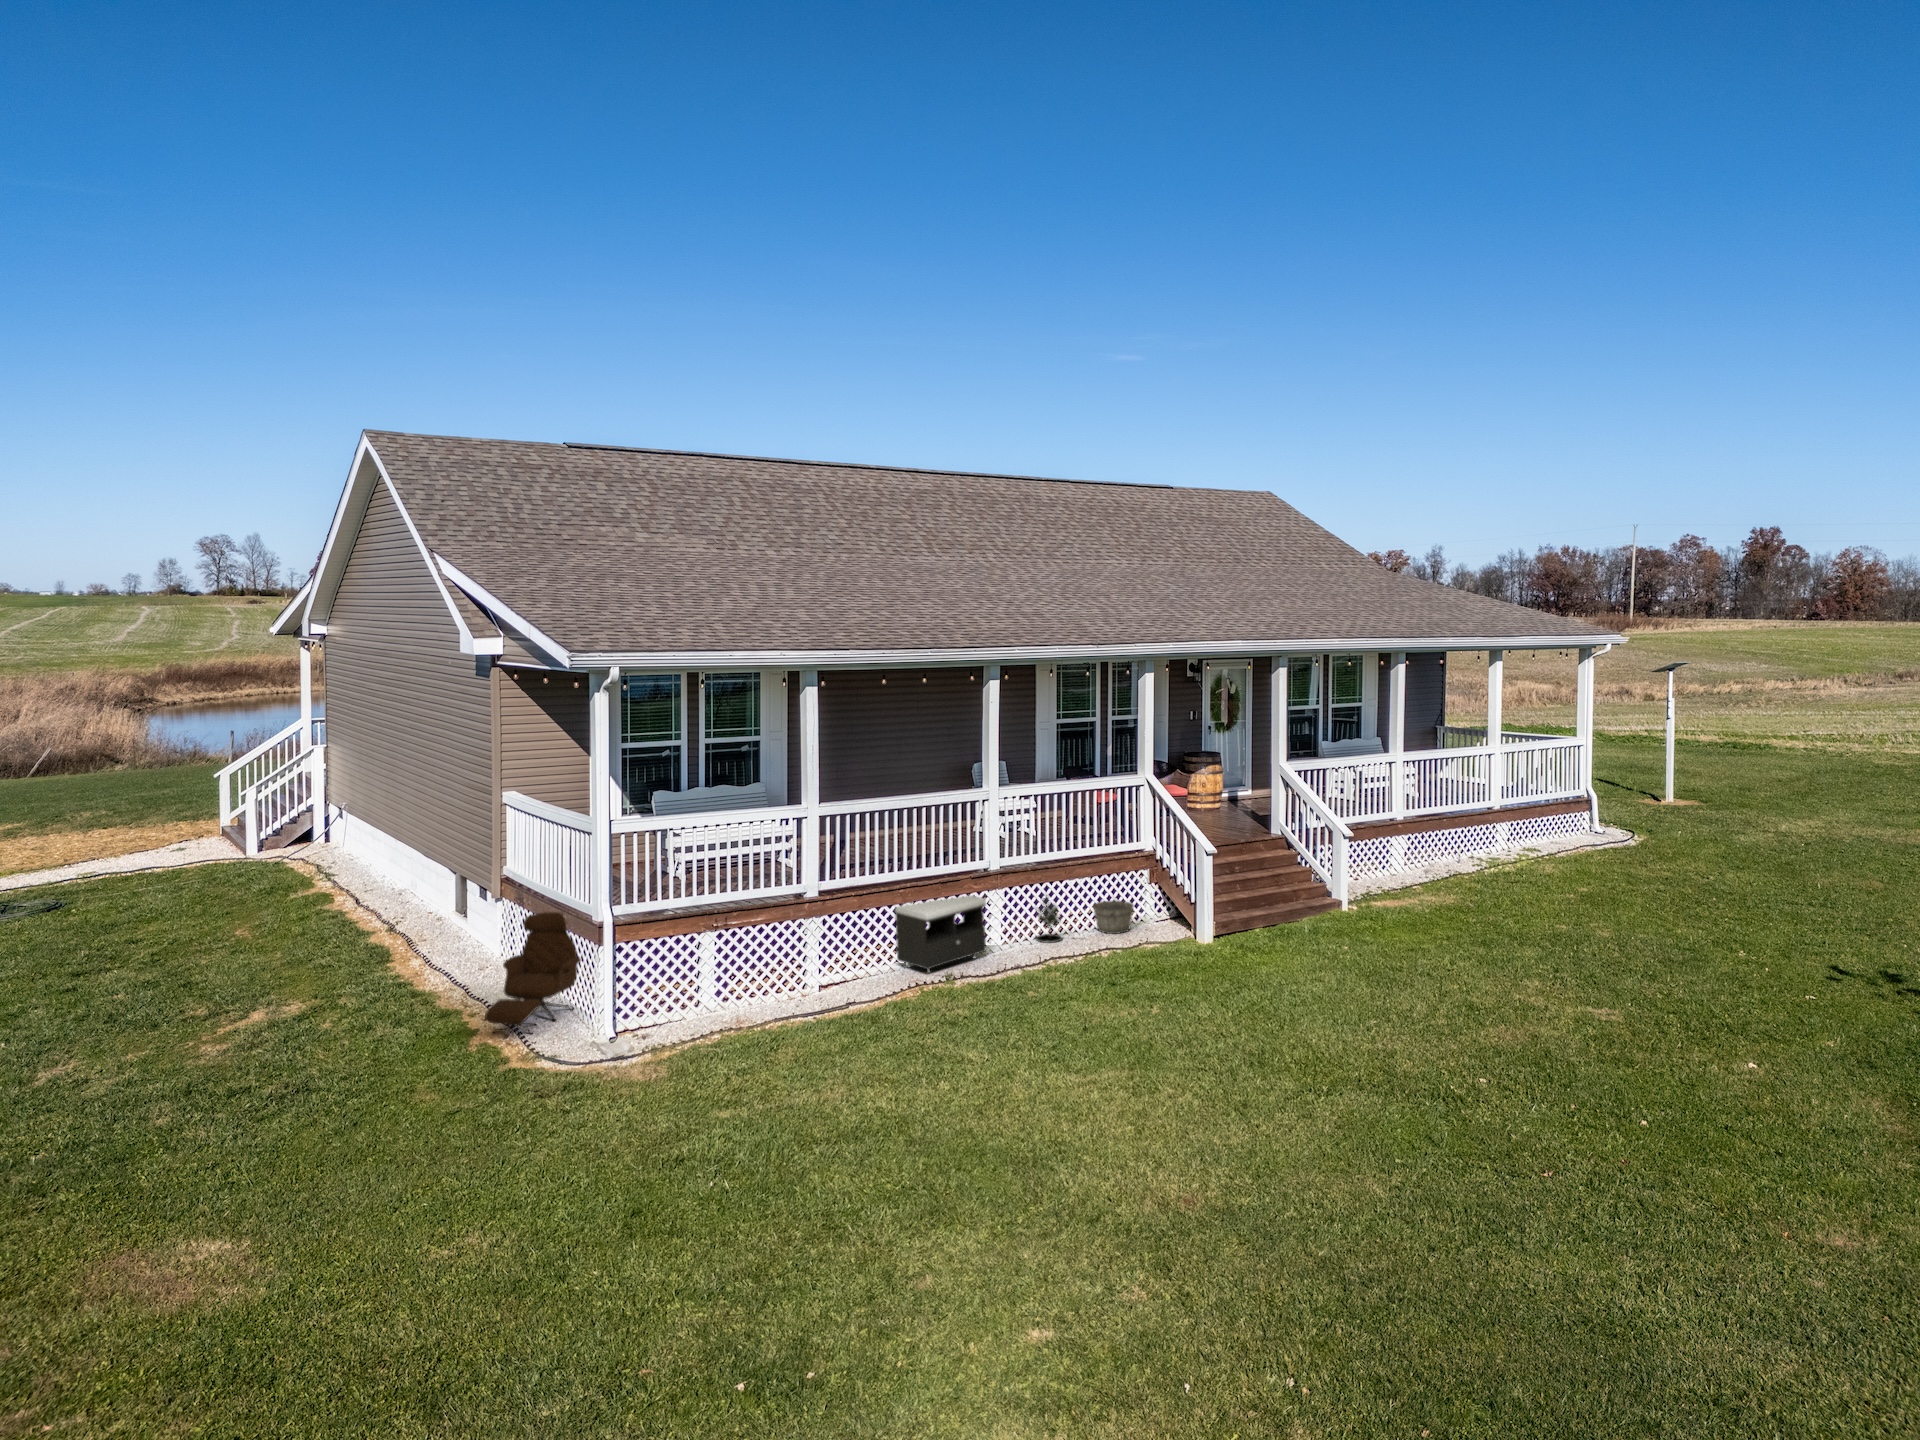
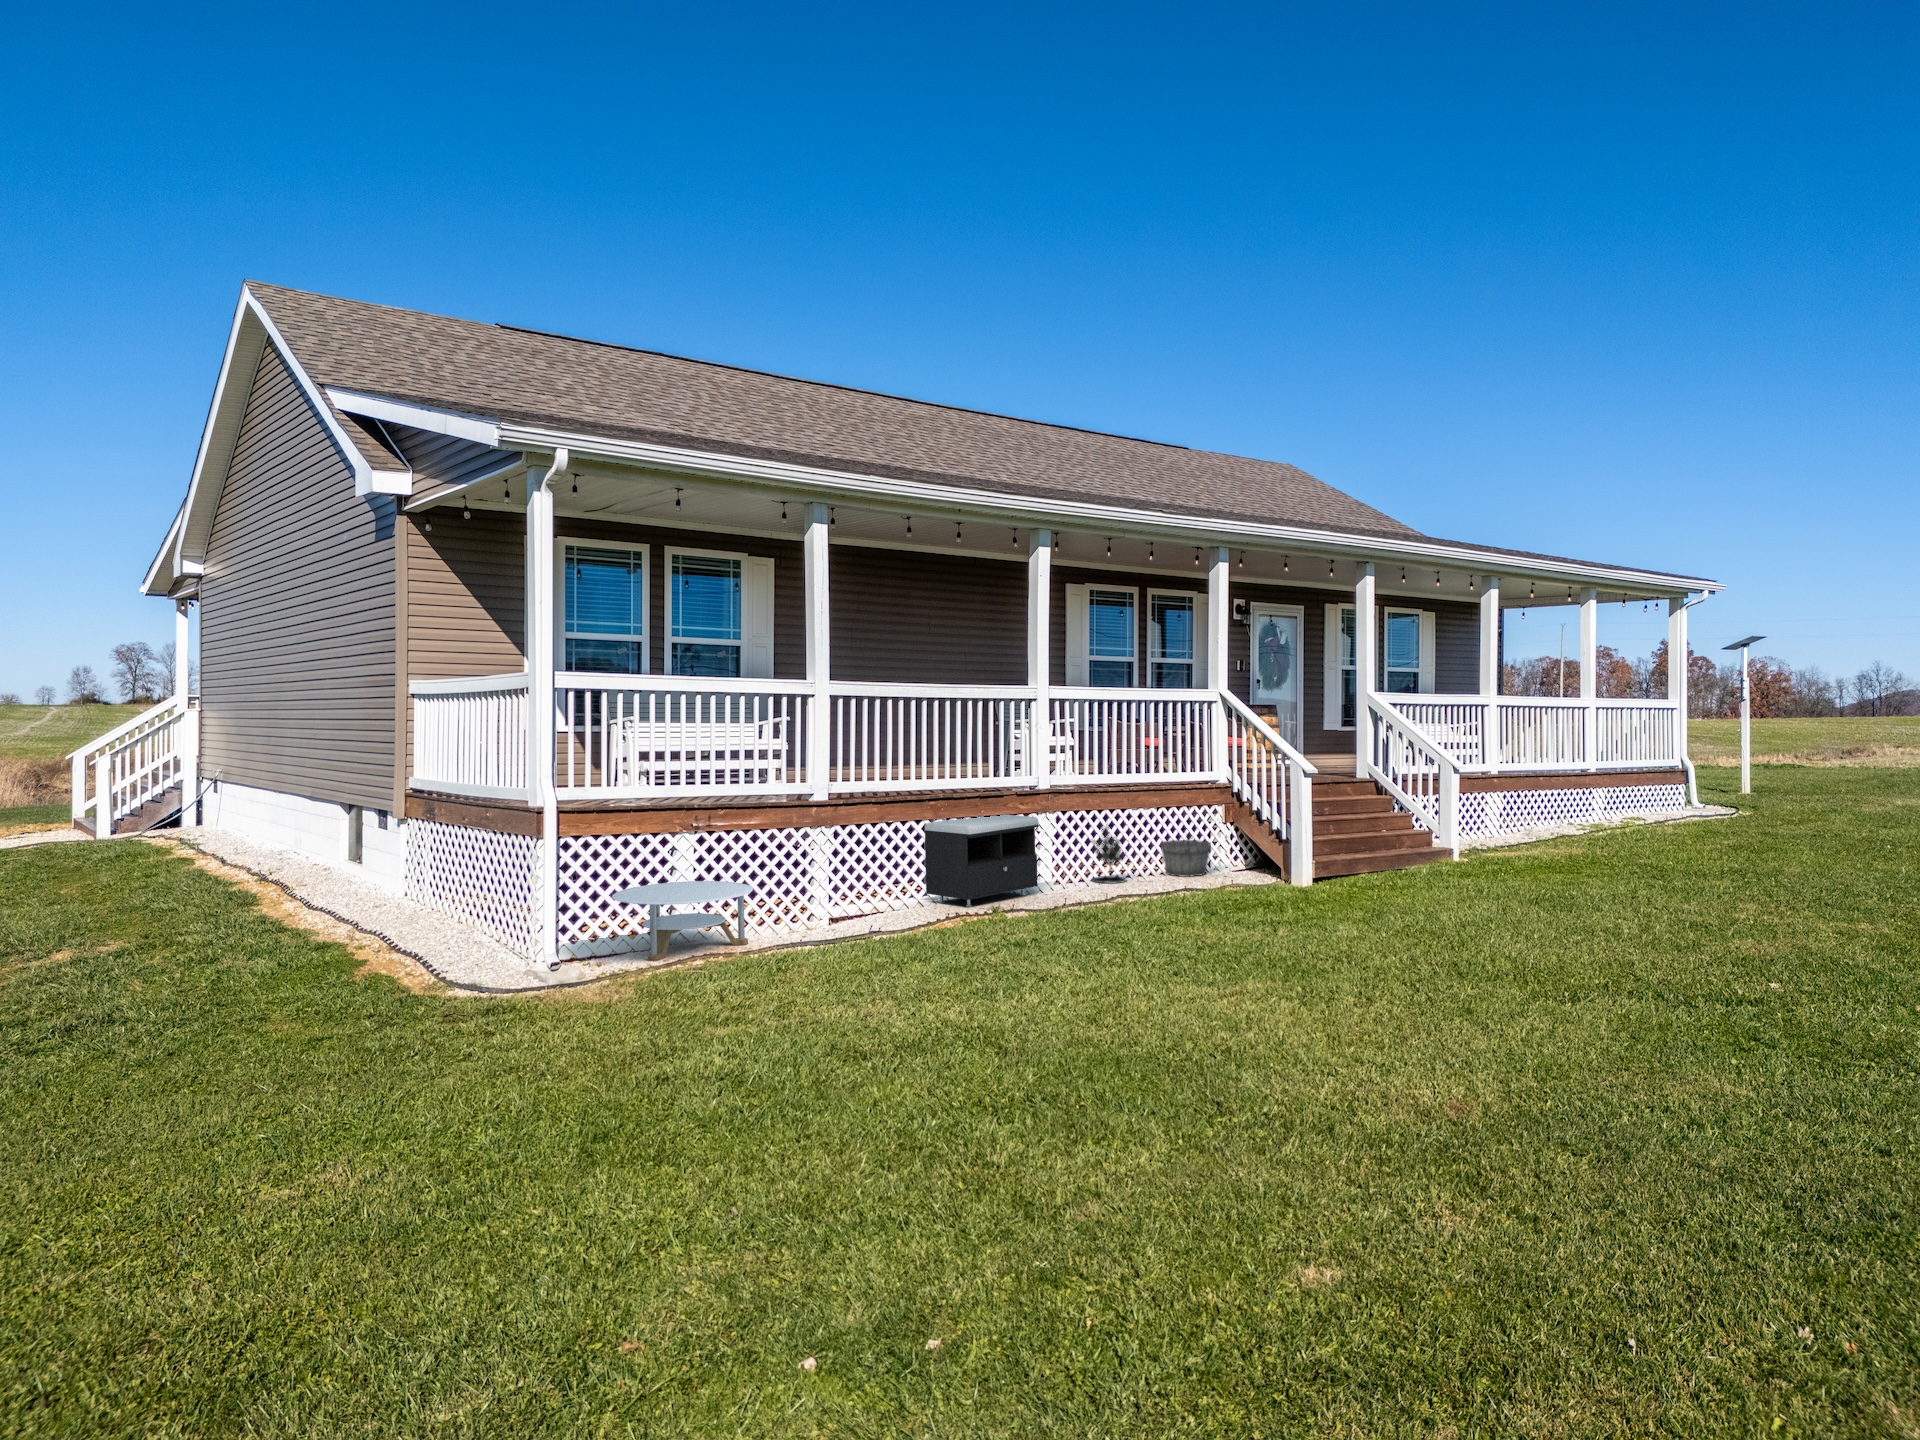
lounge chair: present [485,912,581,1039] -> none [375,810,514,964]
round table: none [653,967,756,1038] -> present [612,881,753,961]

